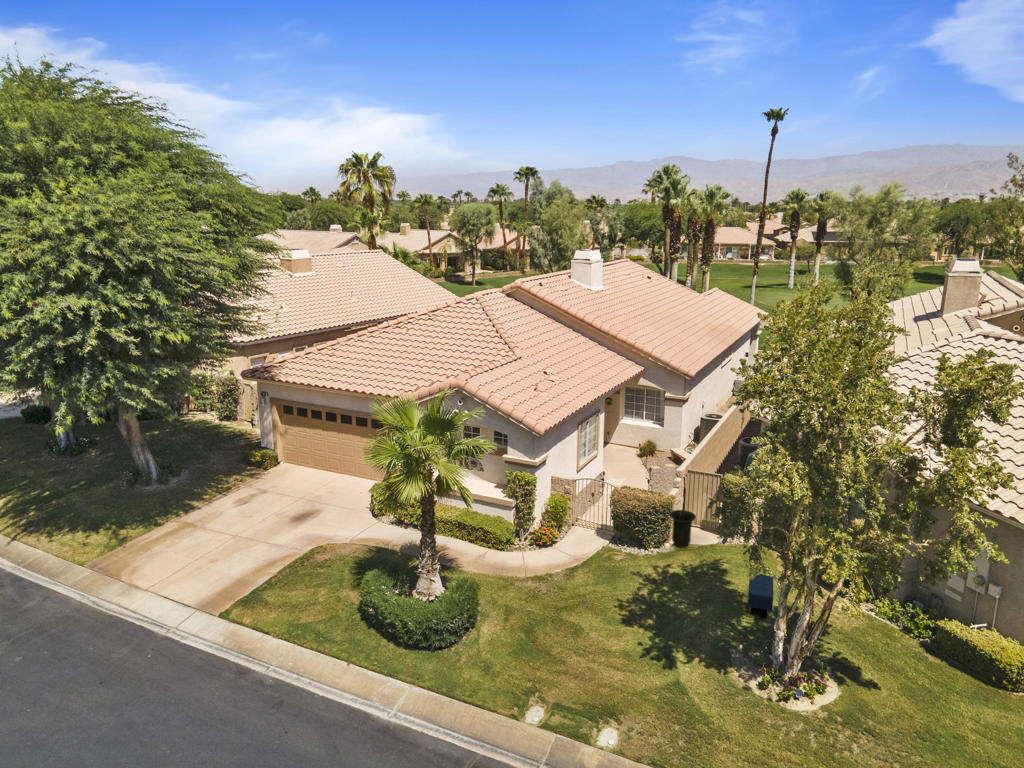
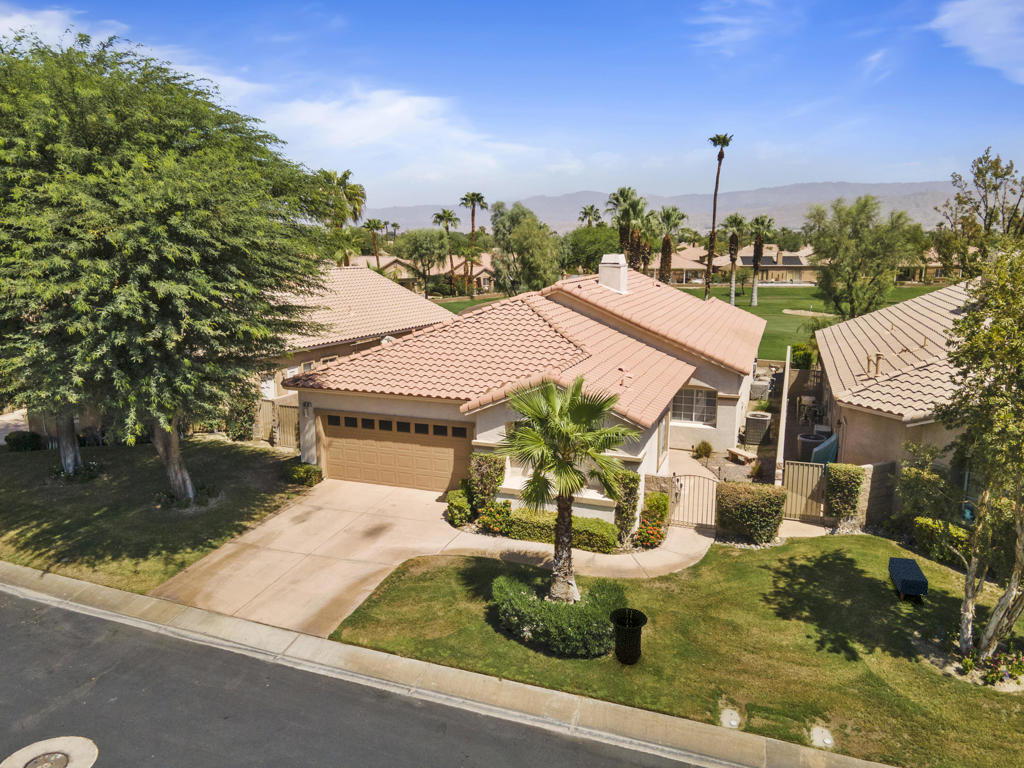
trash can: present [669,510,696,548] -> present [609,608,648,665]

